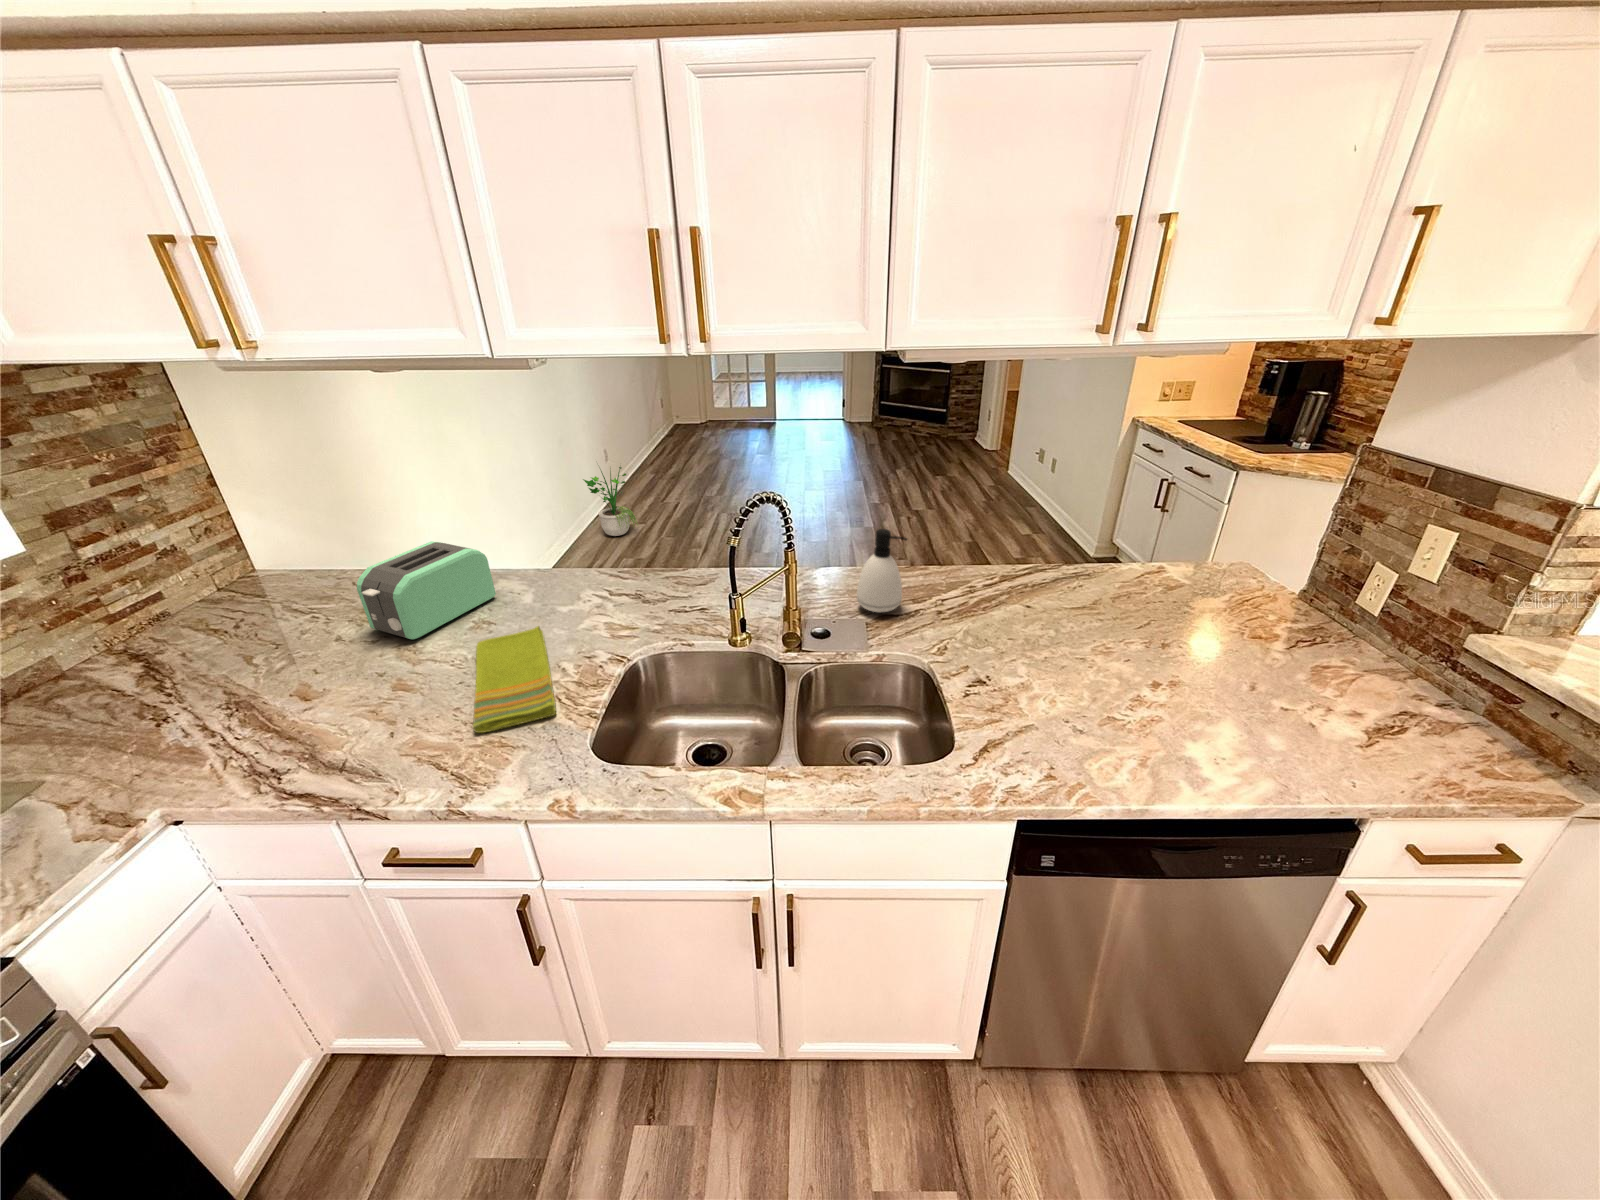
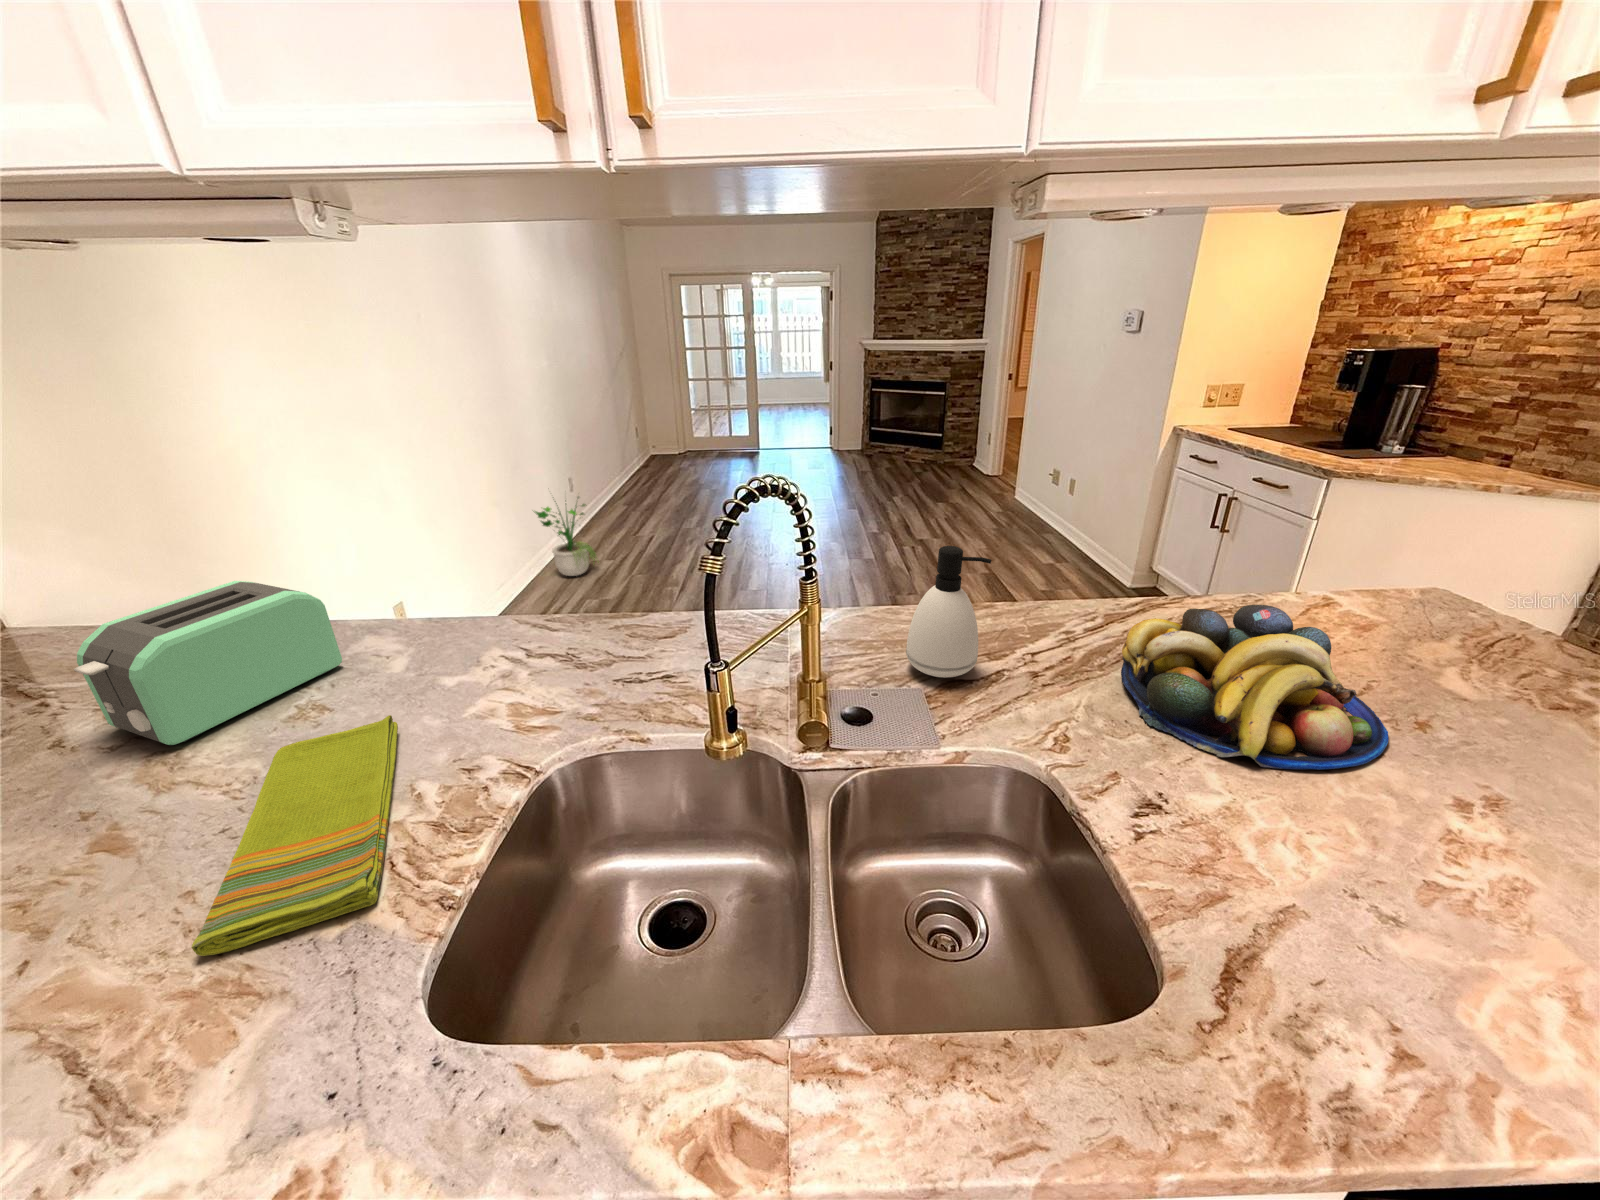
fruit bowl: none [991,570,1141,668] -> present [1121,605,1388,770]

